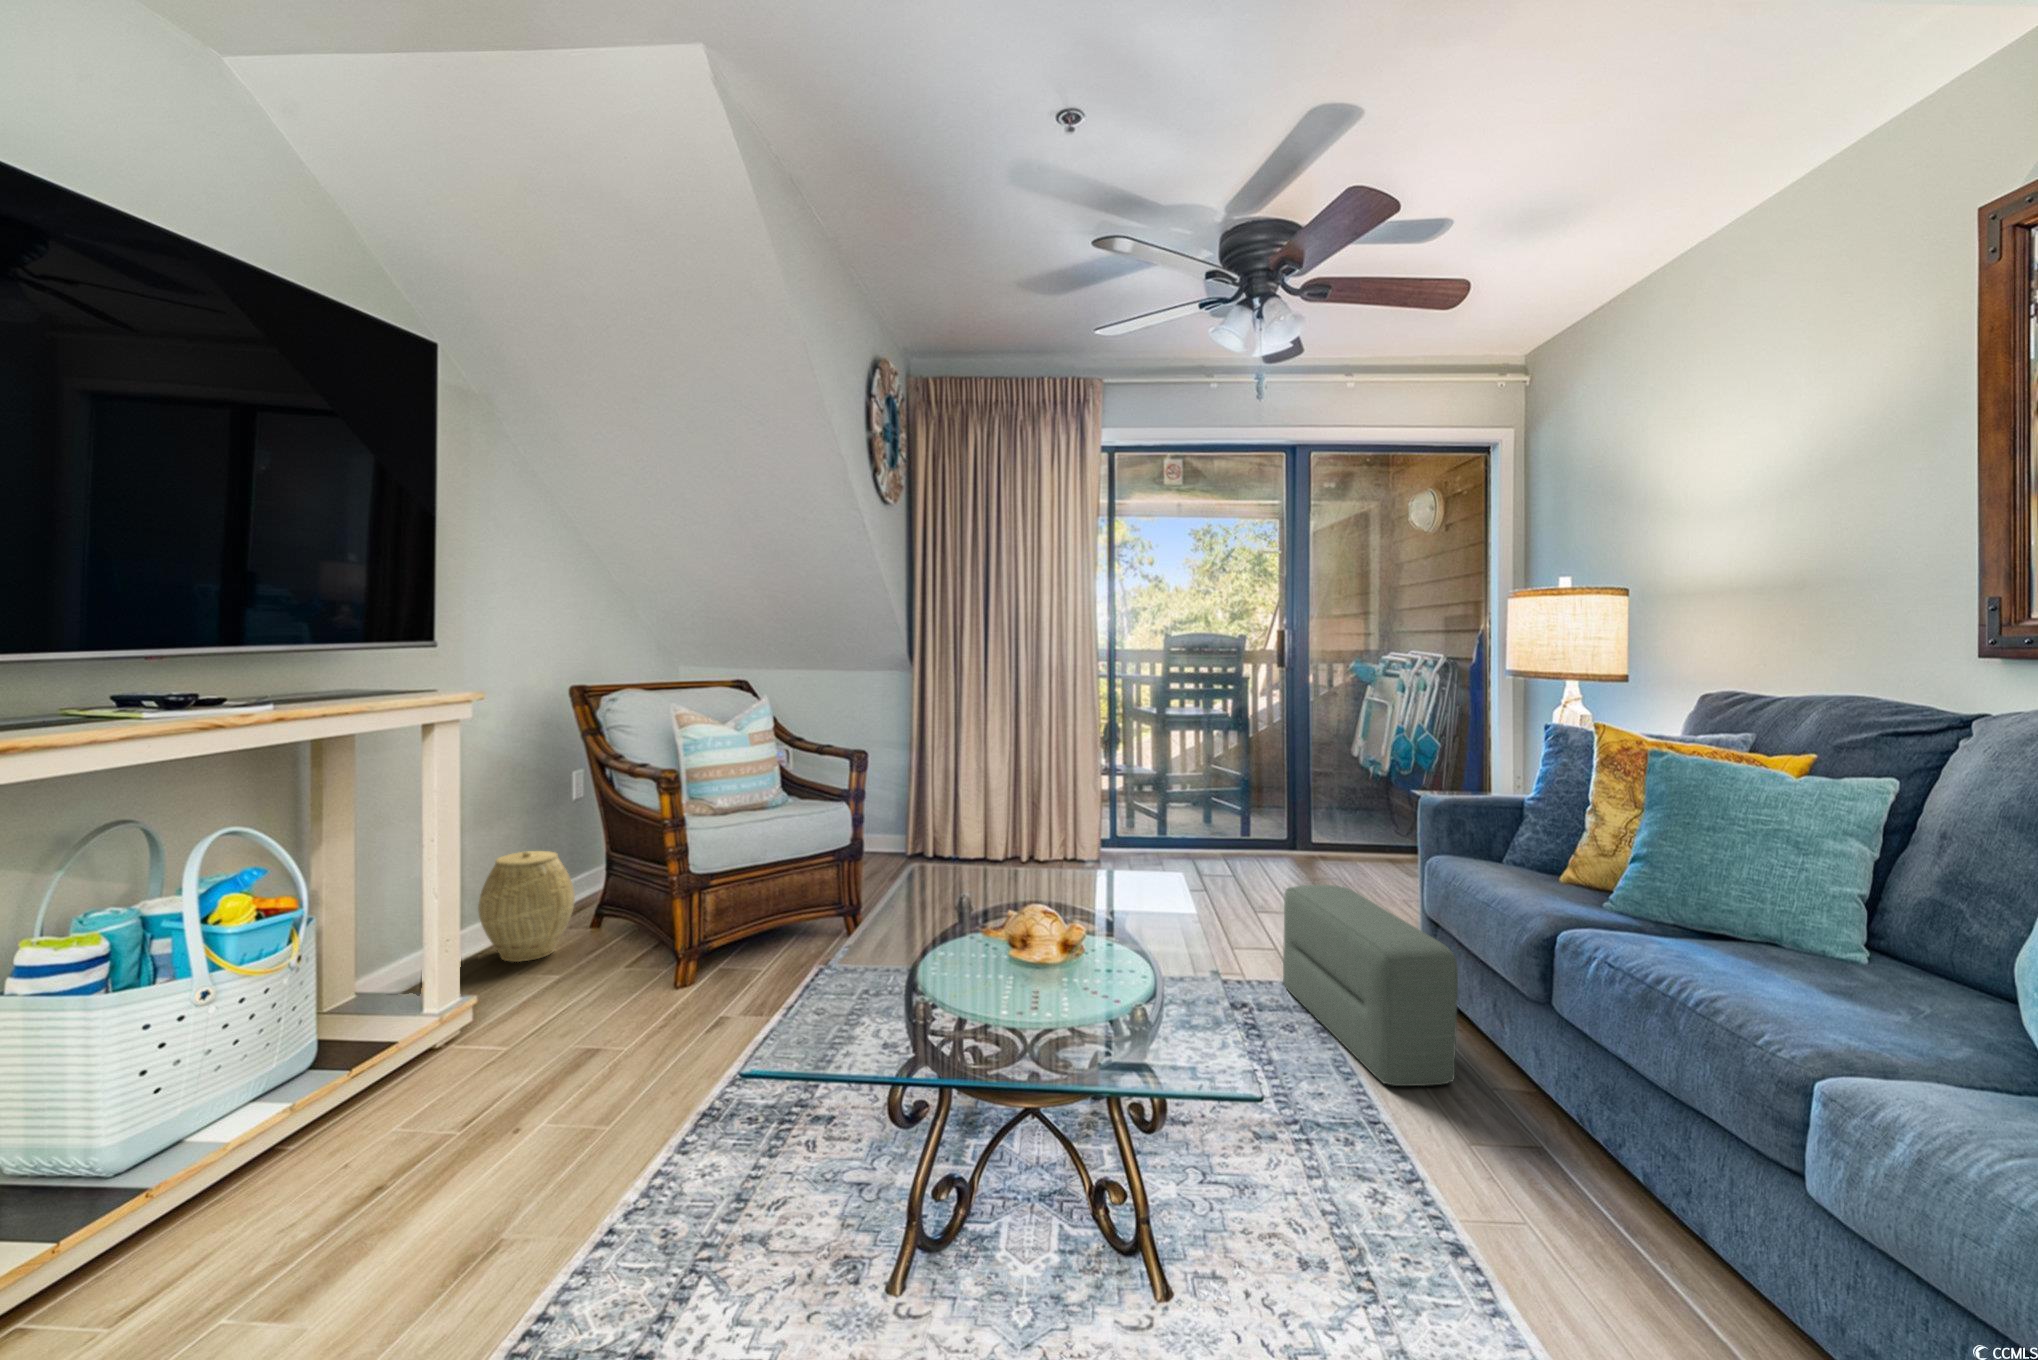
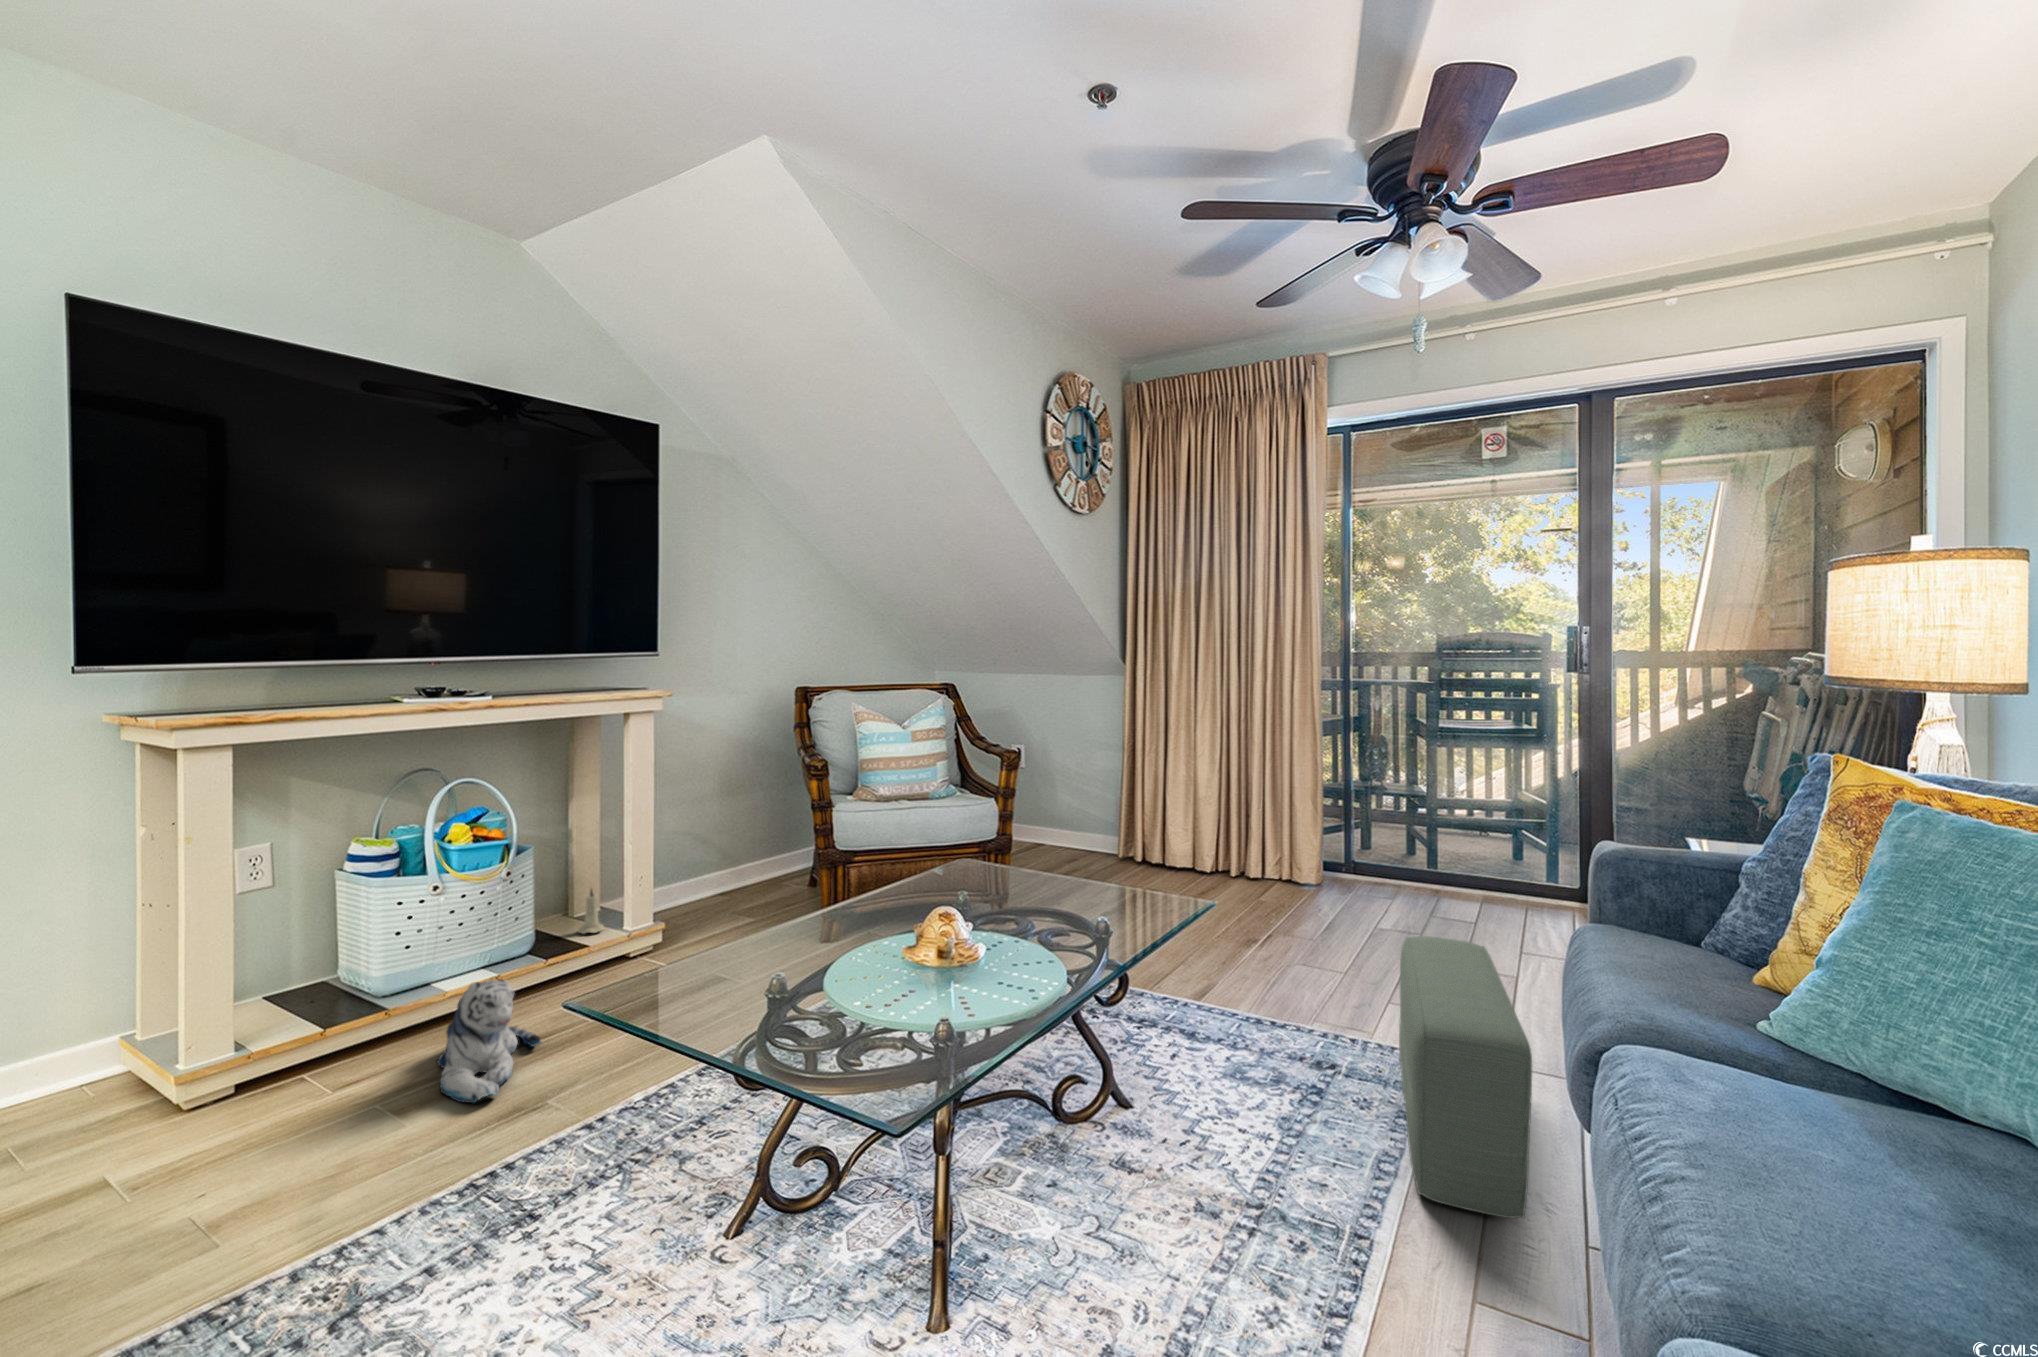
woven basket: present [478,851,575,962] -> none [715,815,786,904]
candle: none [355,965,392,1029] -> present [578,889,604,934]
plush toy: none [278,1098,433,1272] -> present [437,980,540,1103]

